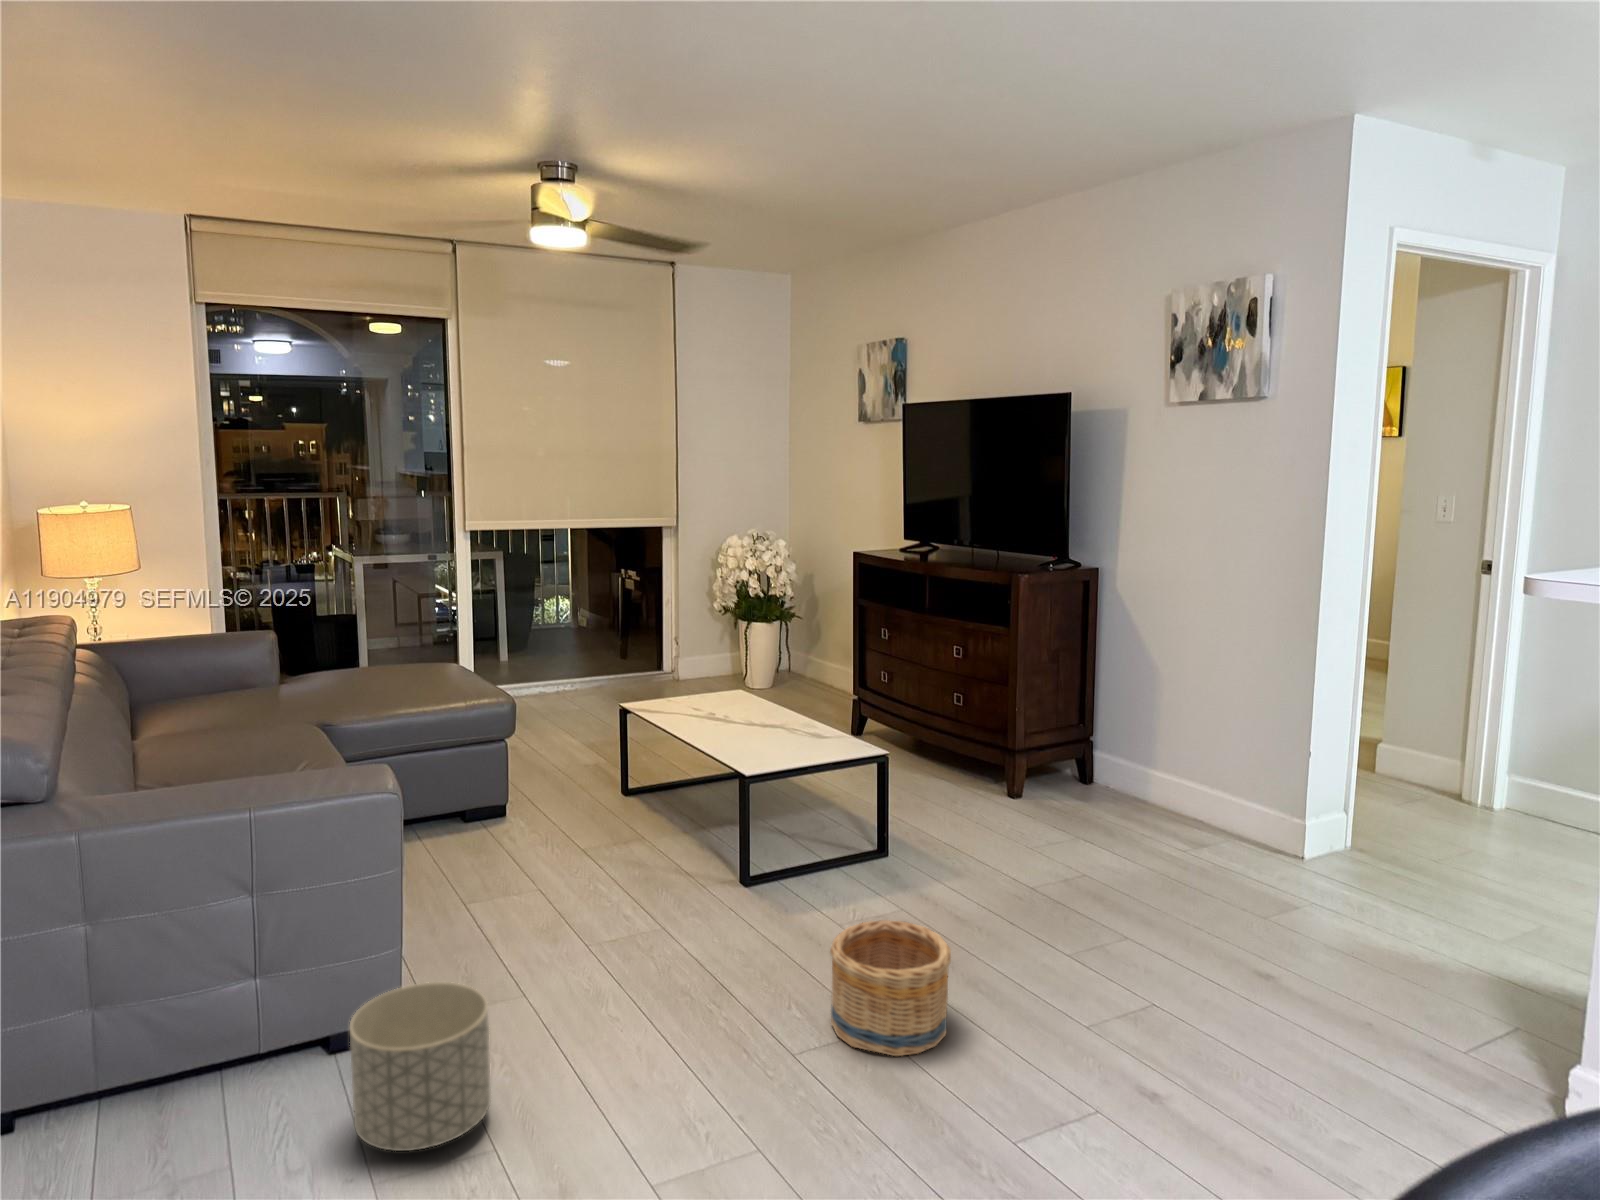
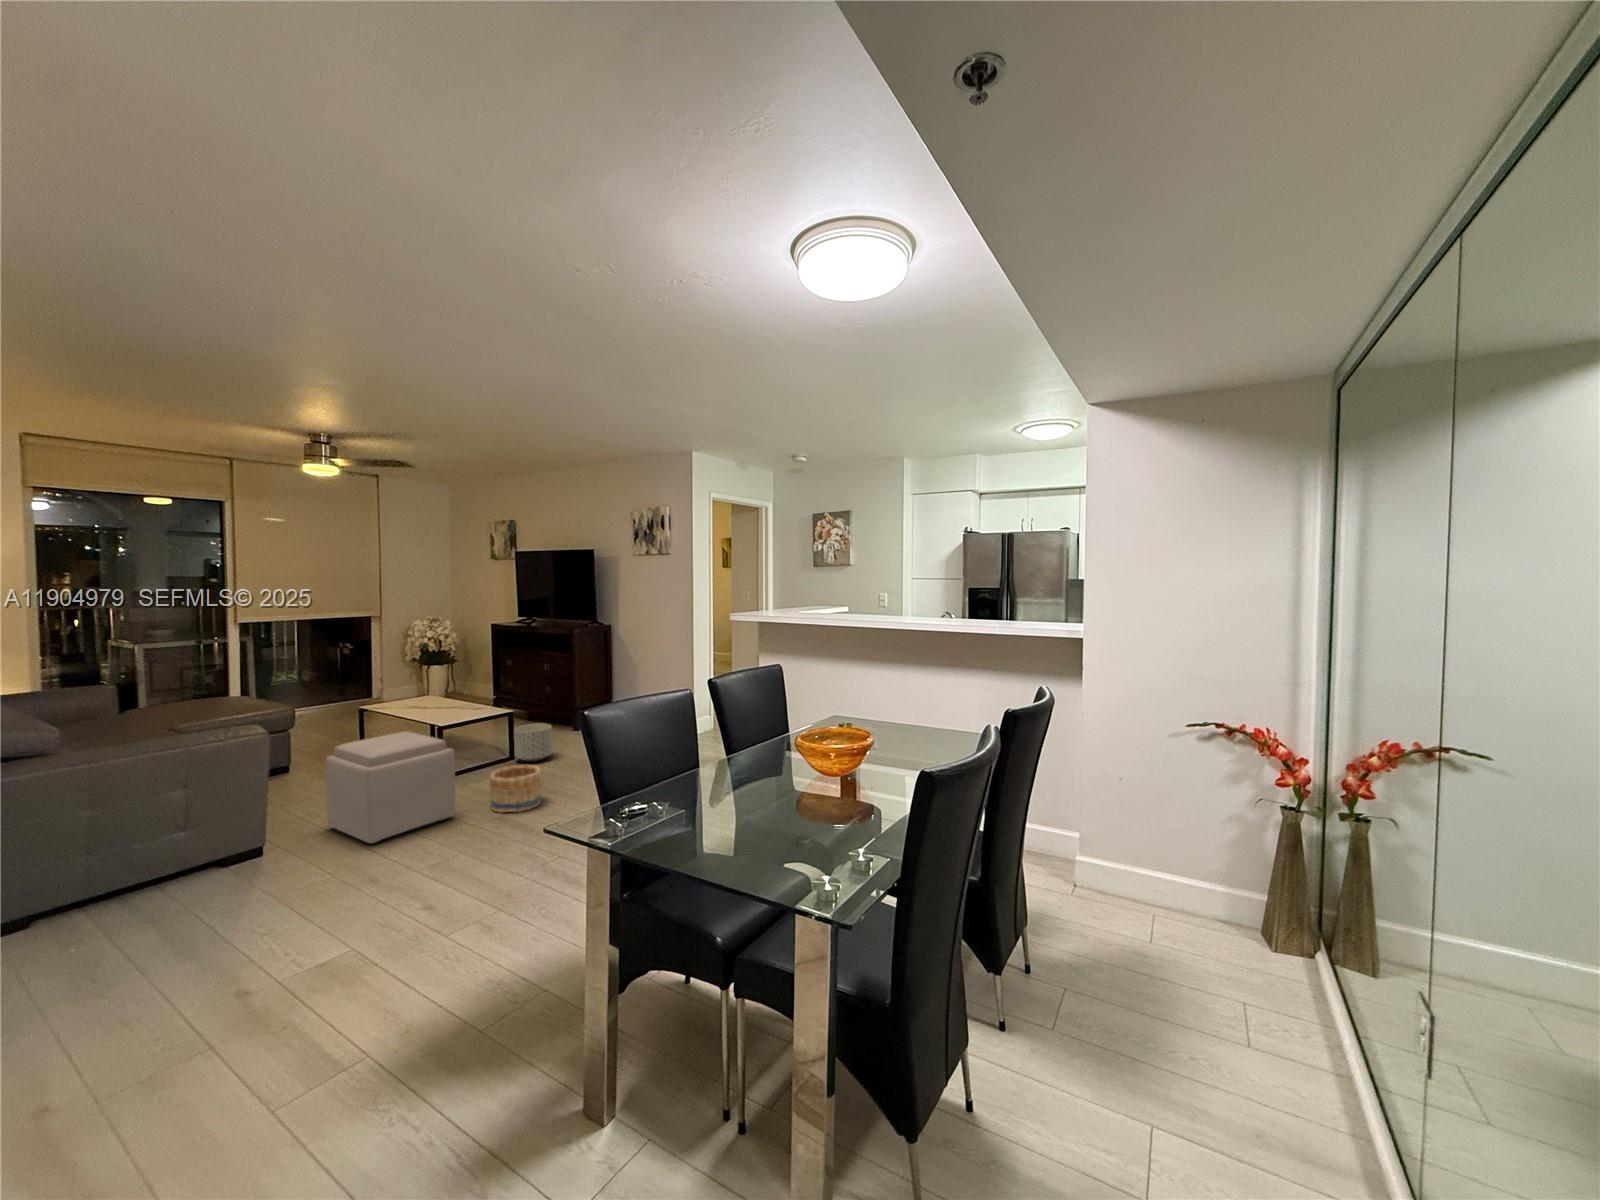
ottoman: none [506,805,755,1085] -> present [325,731,455,844]
planter: present [350,982,491,1151] -> present [514,723,552,762]

